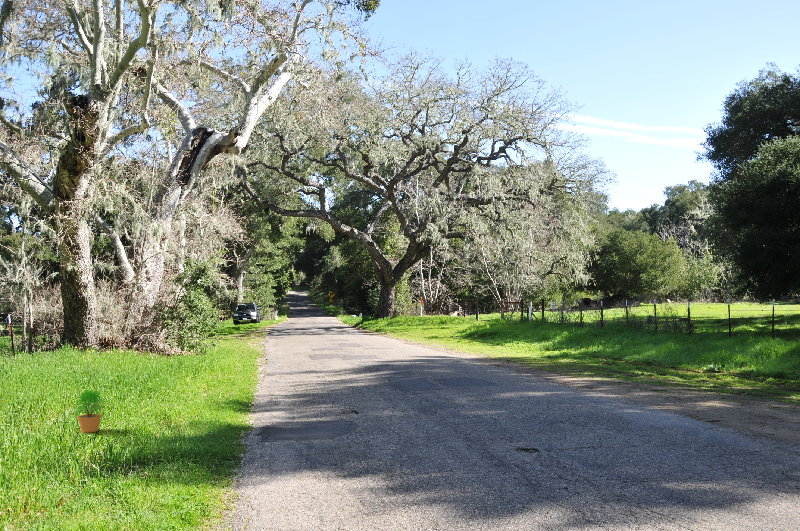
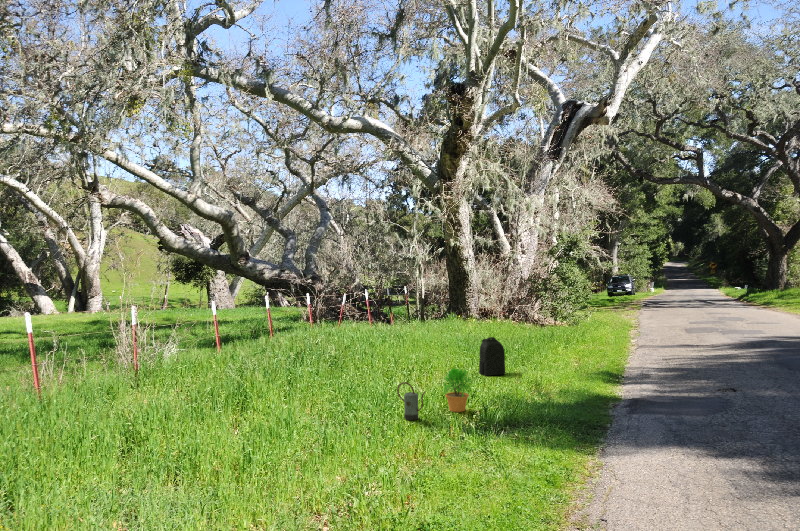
backpack: none [107,362,136,401] -> present [479,337,505,376]
watering can: none [25,407,59,444] -> present [397,382,425,420]

